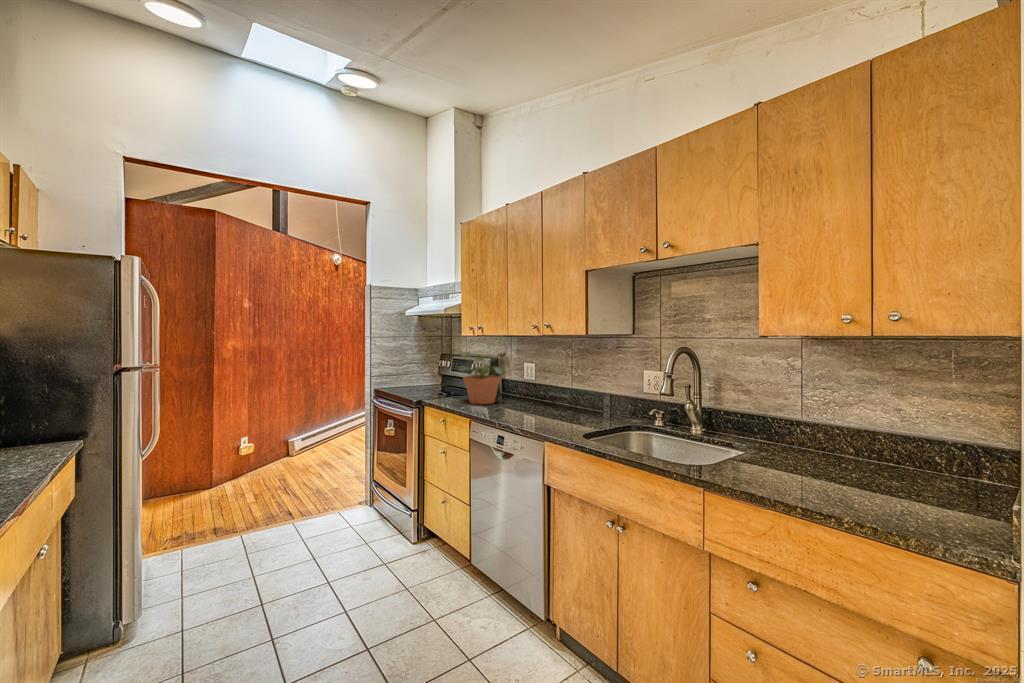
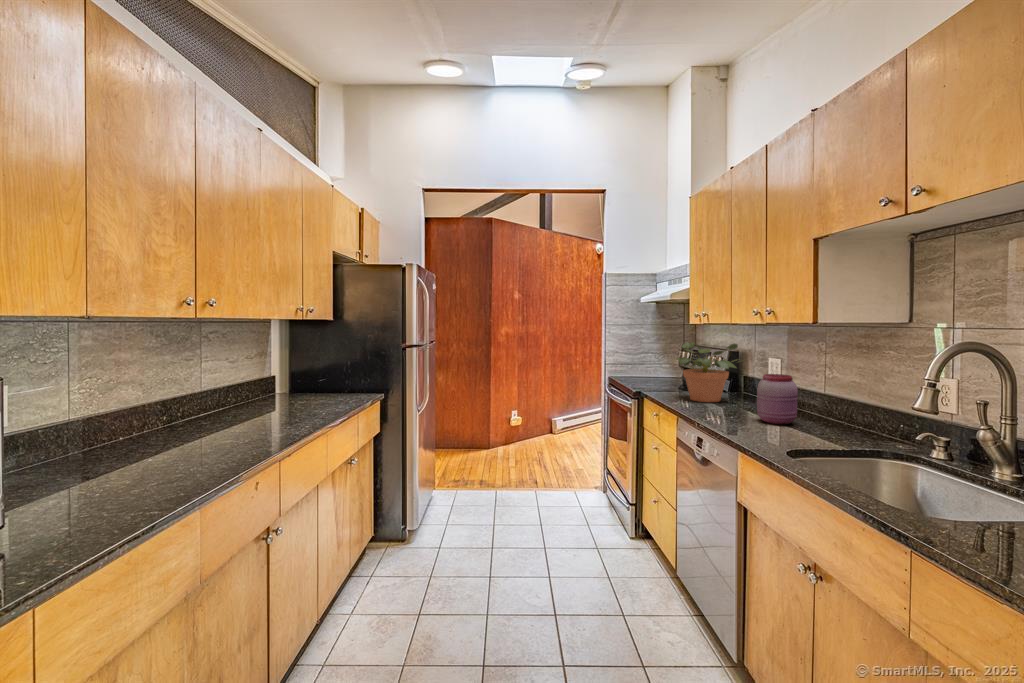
jar: none [535,376,564,416] -> present [757,374,798,424]

